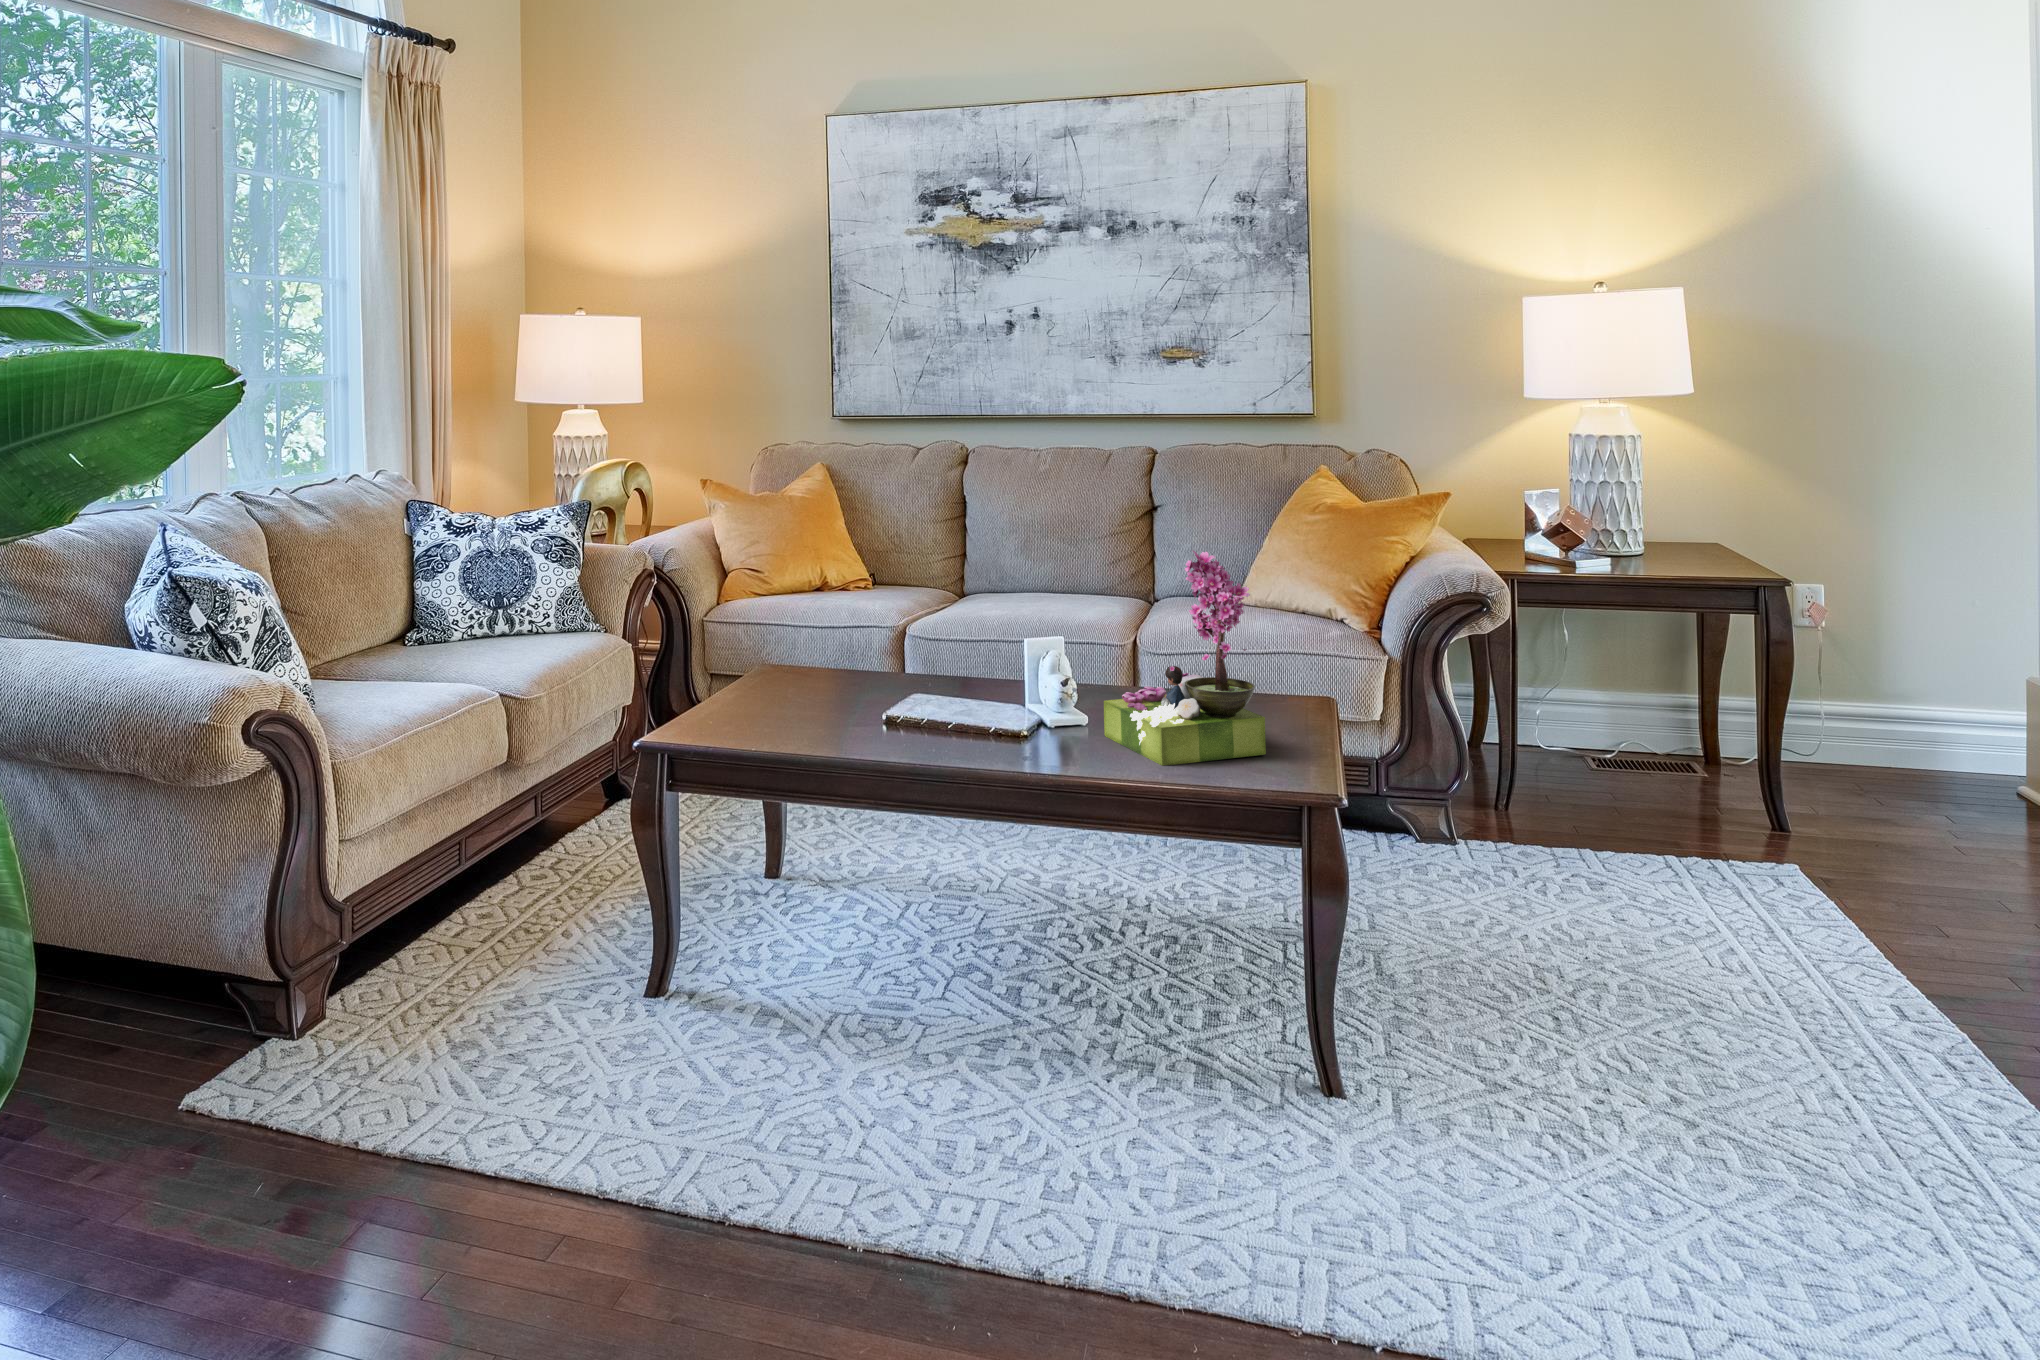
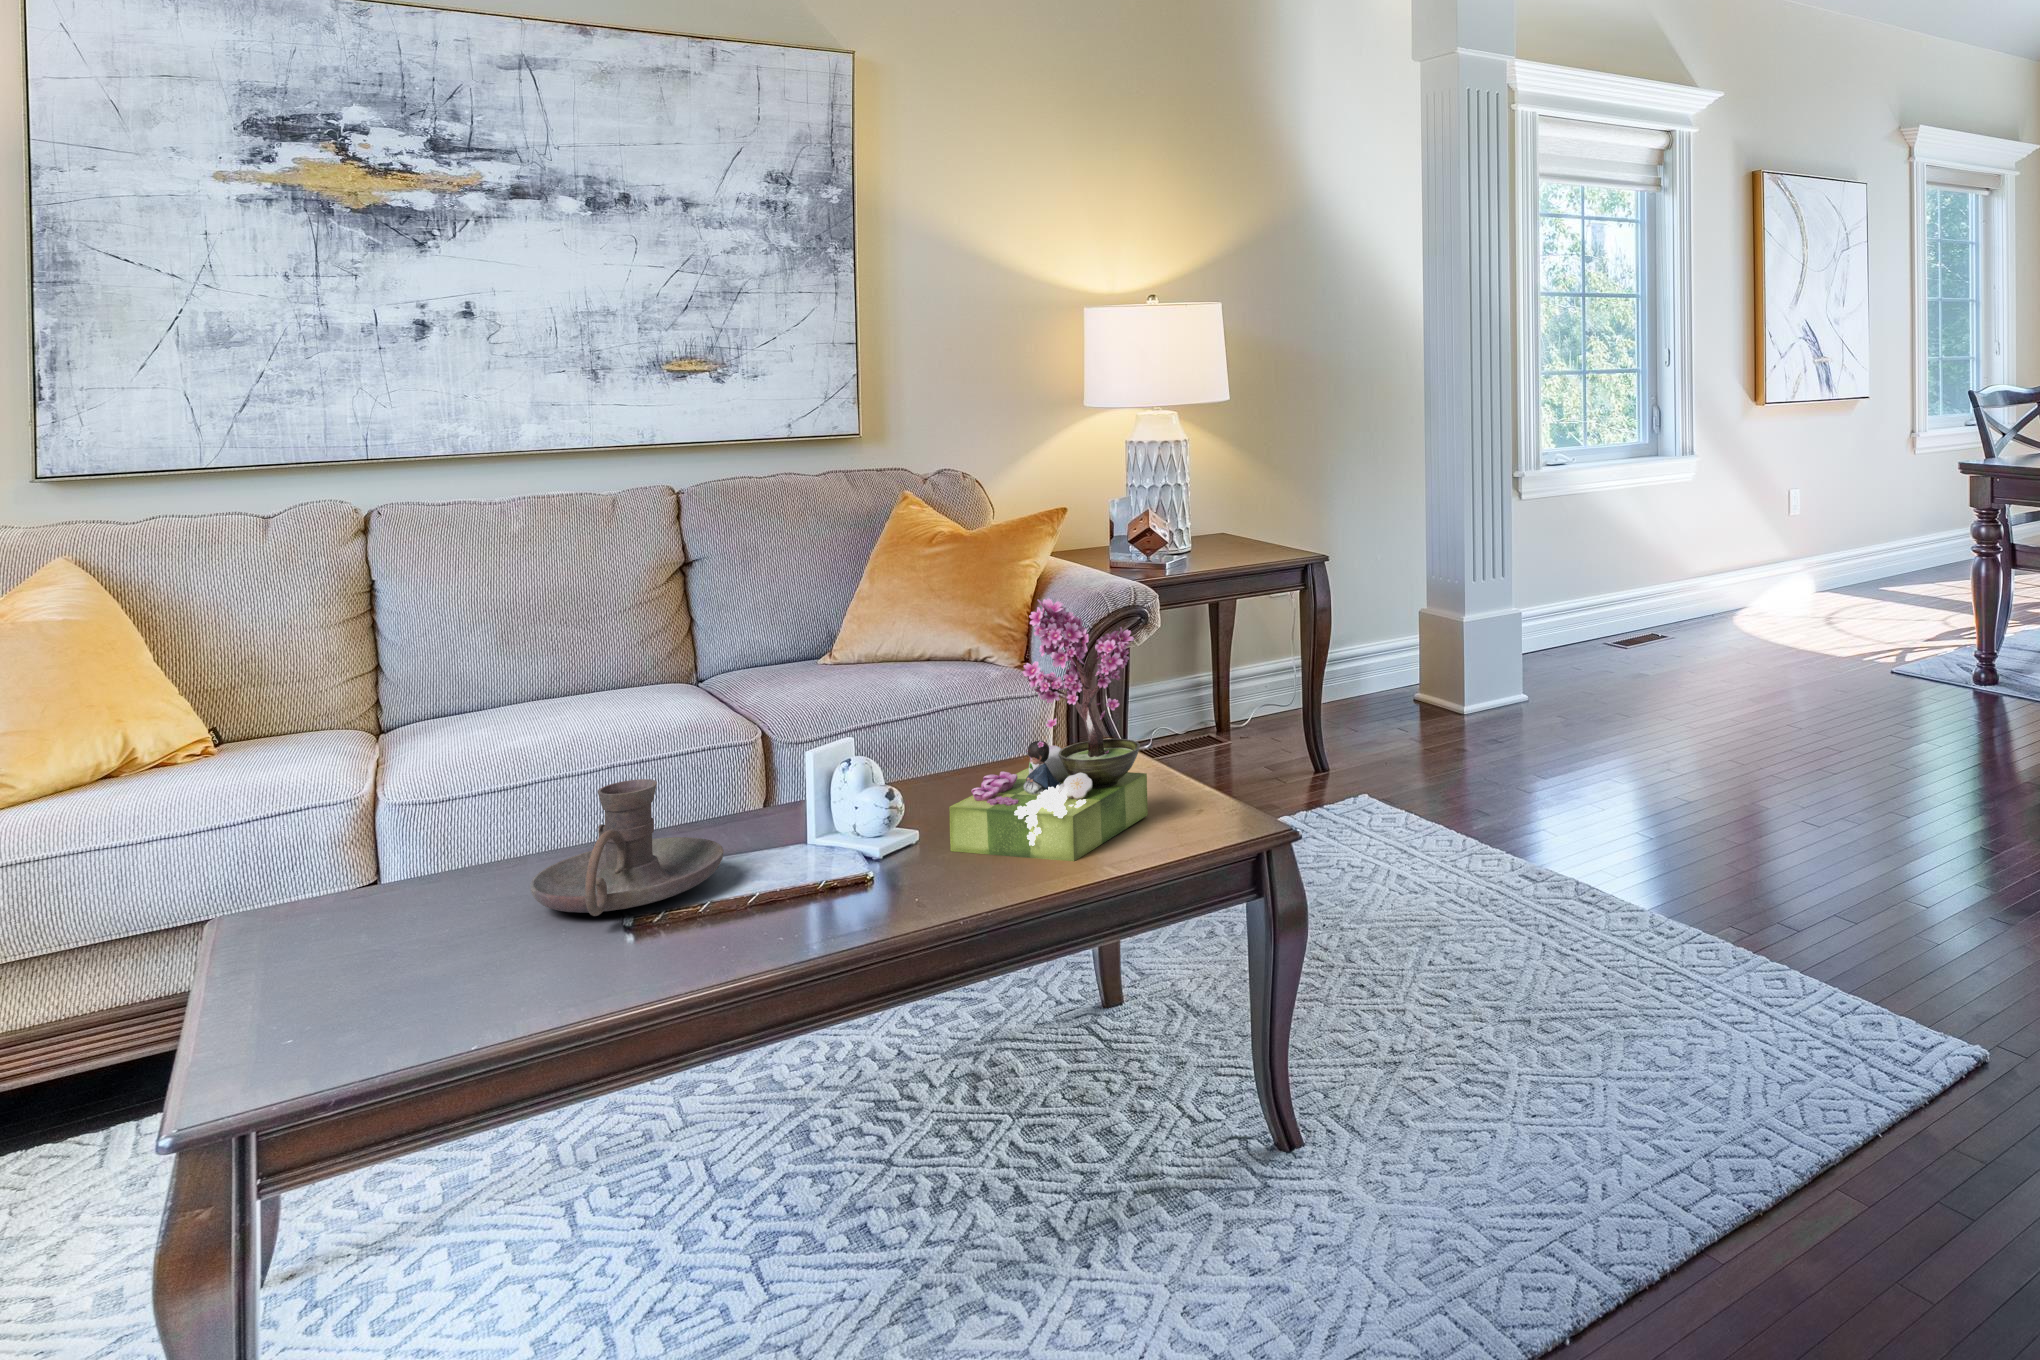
candle holder: none [860,629,971,711] -> present [530,779,724,916]

